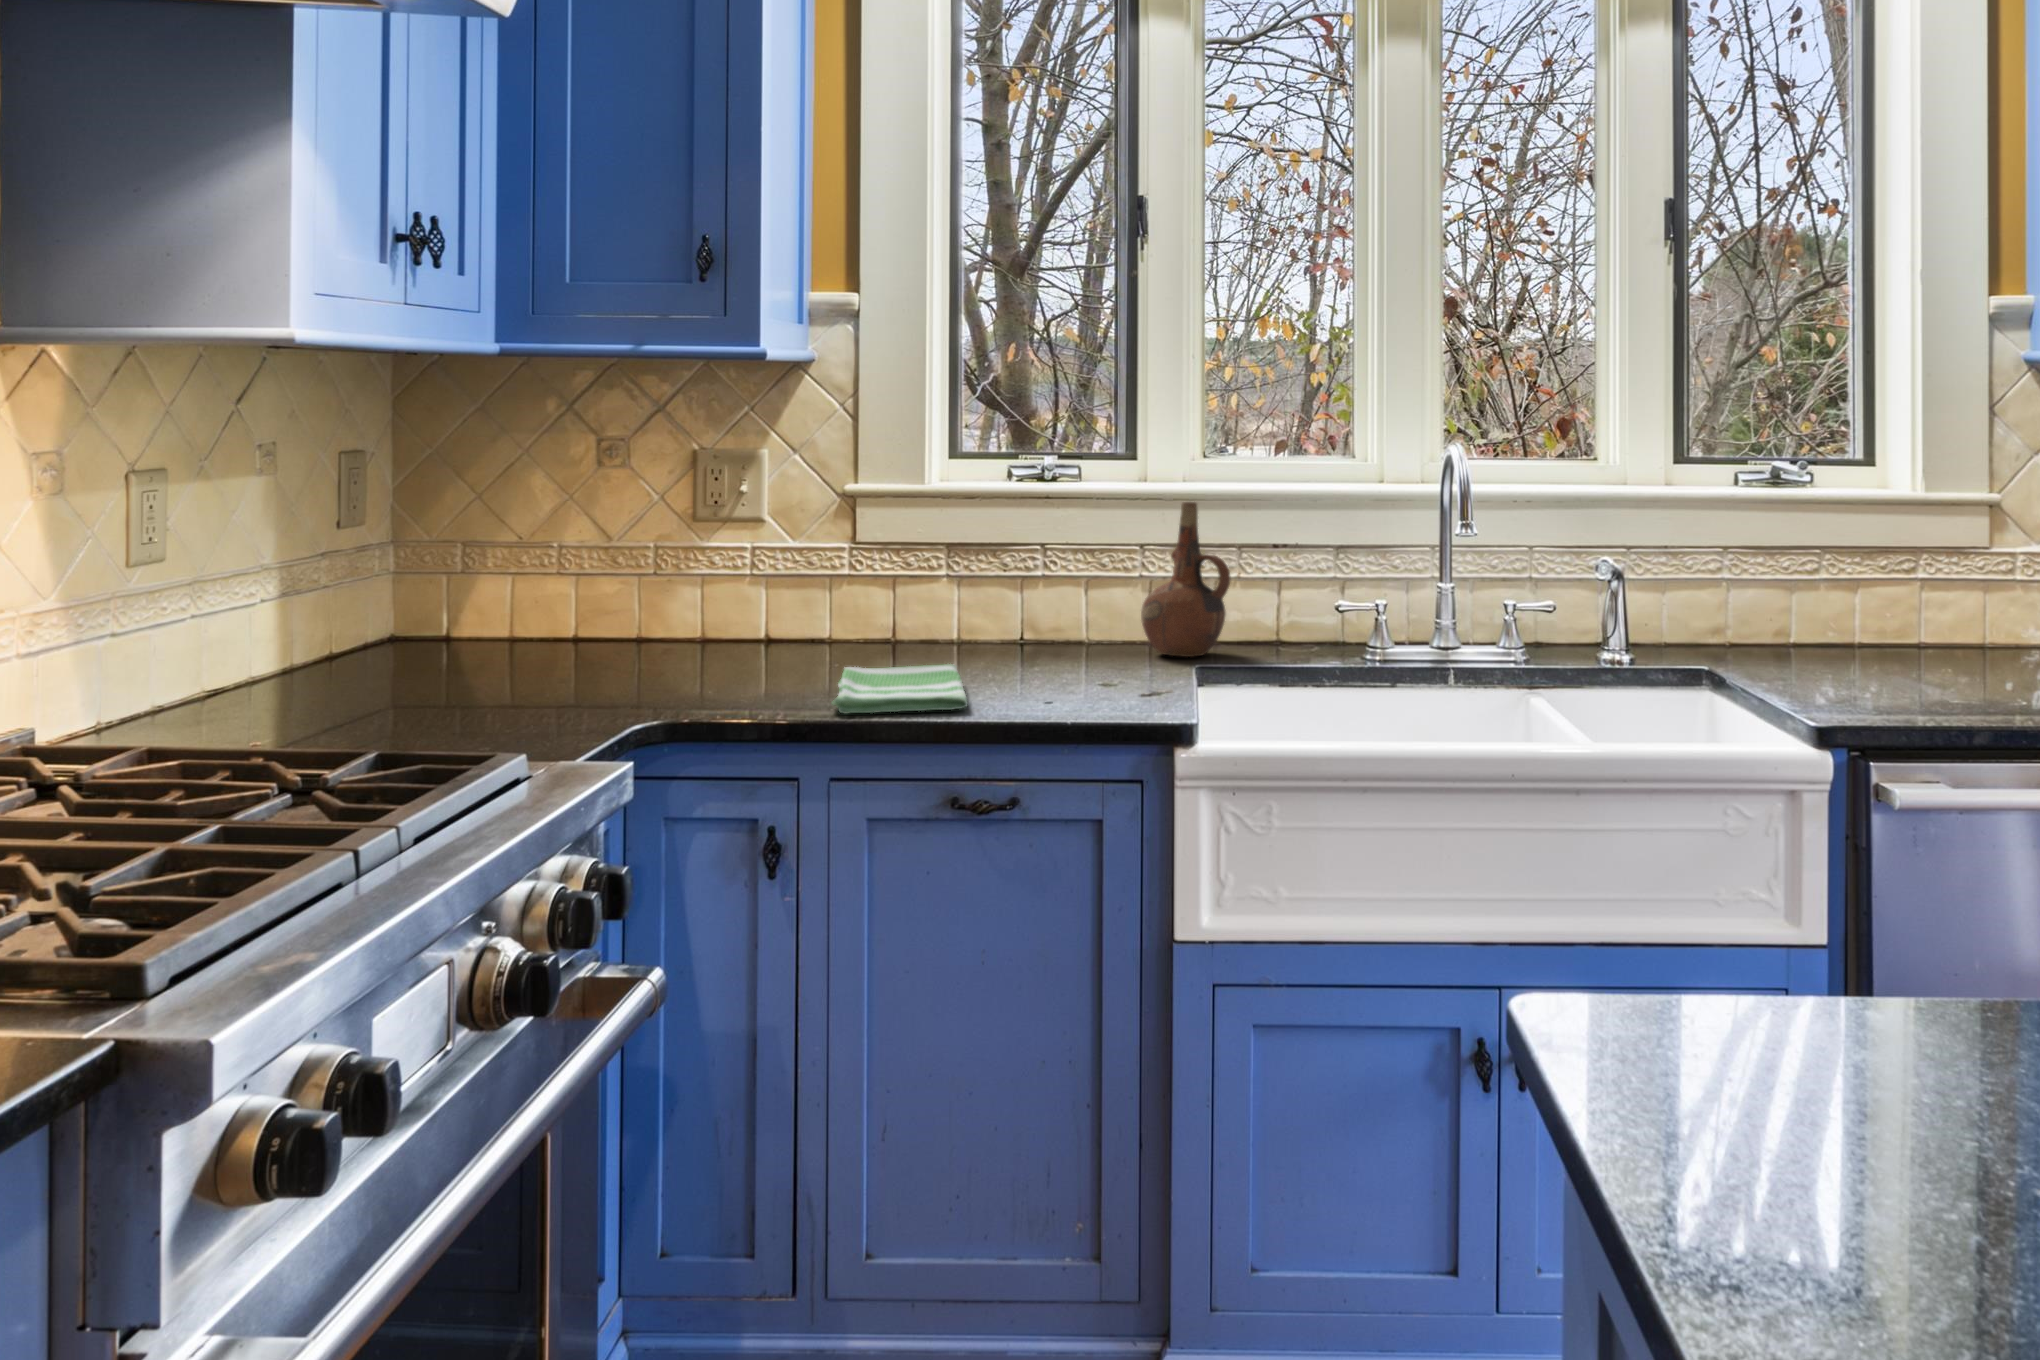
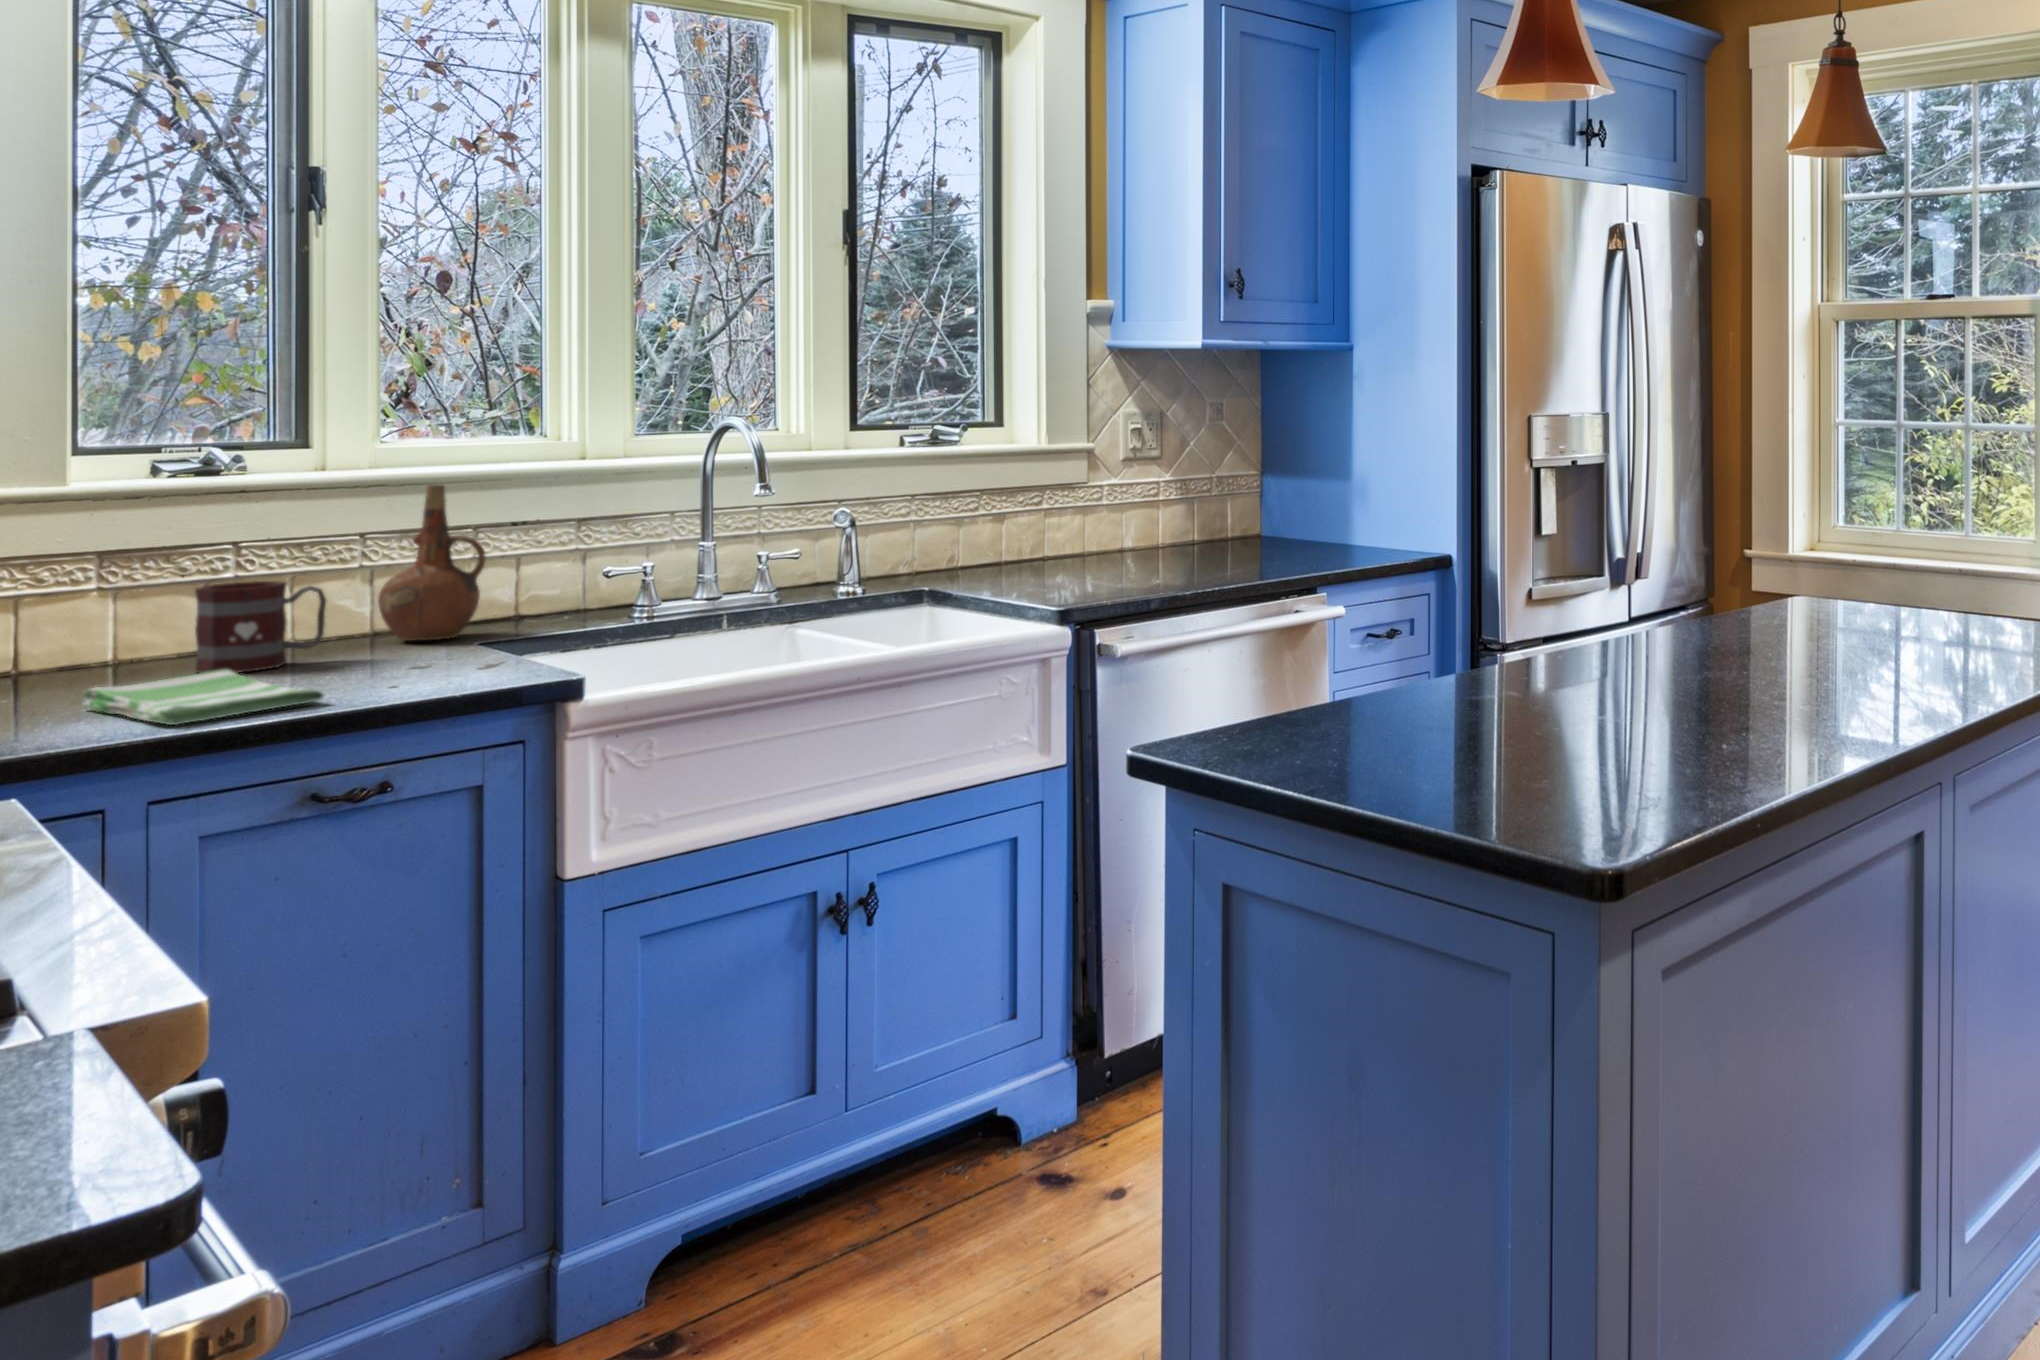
mug: none [977,582,1075,667] -> present [195,581,326,673]

